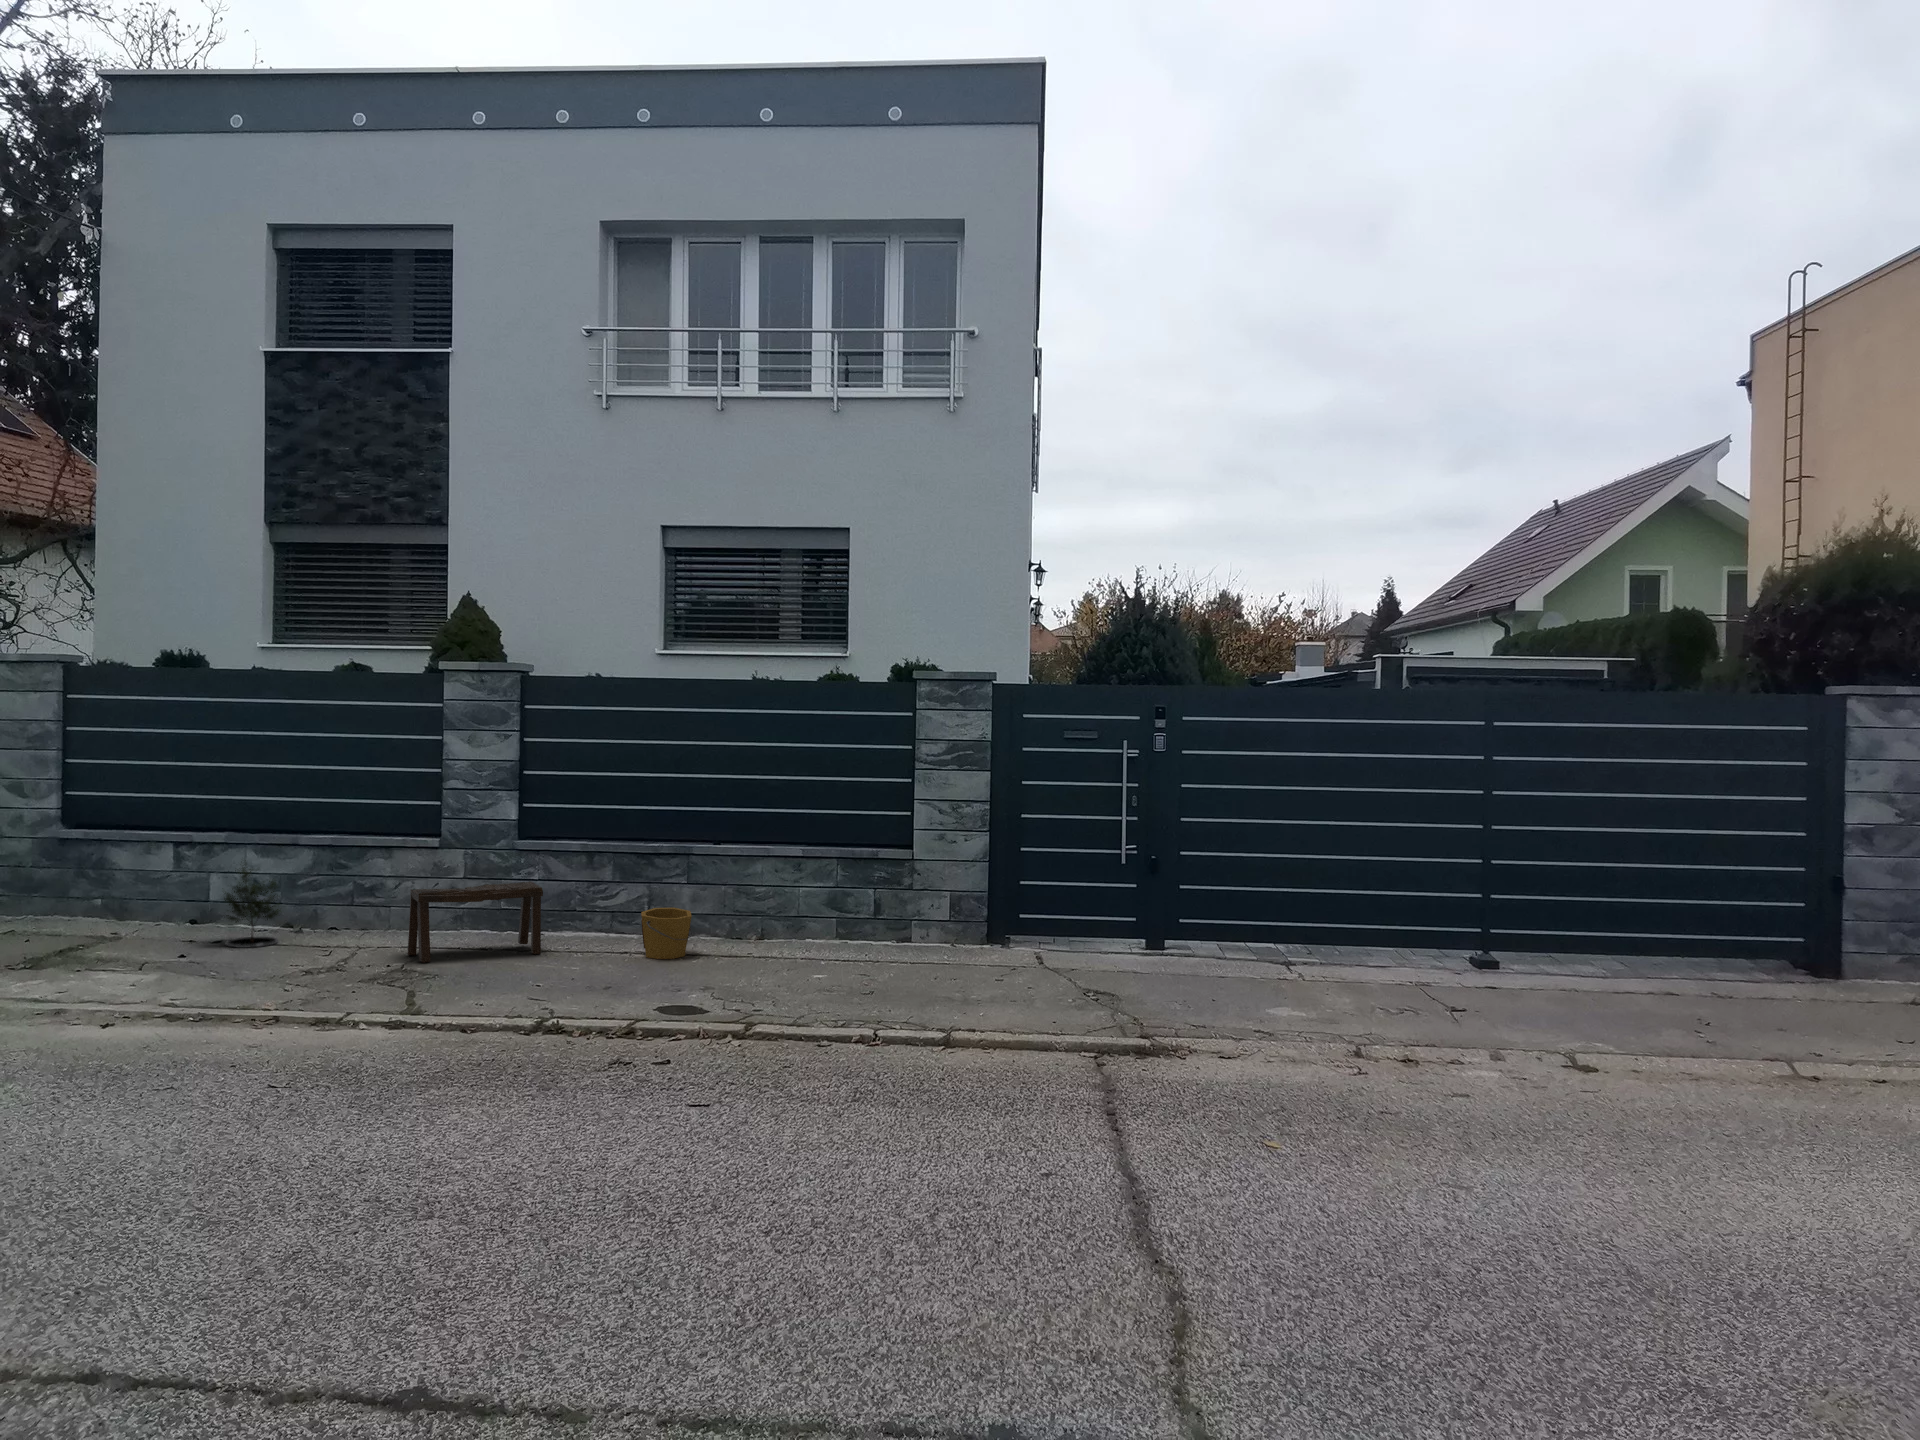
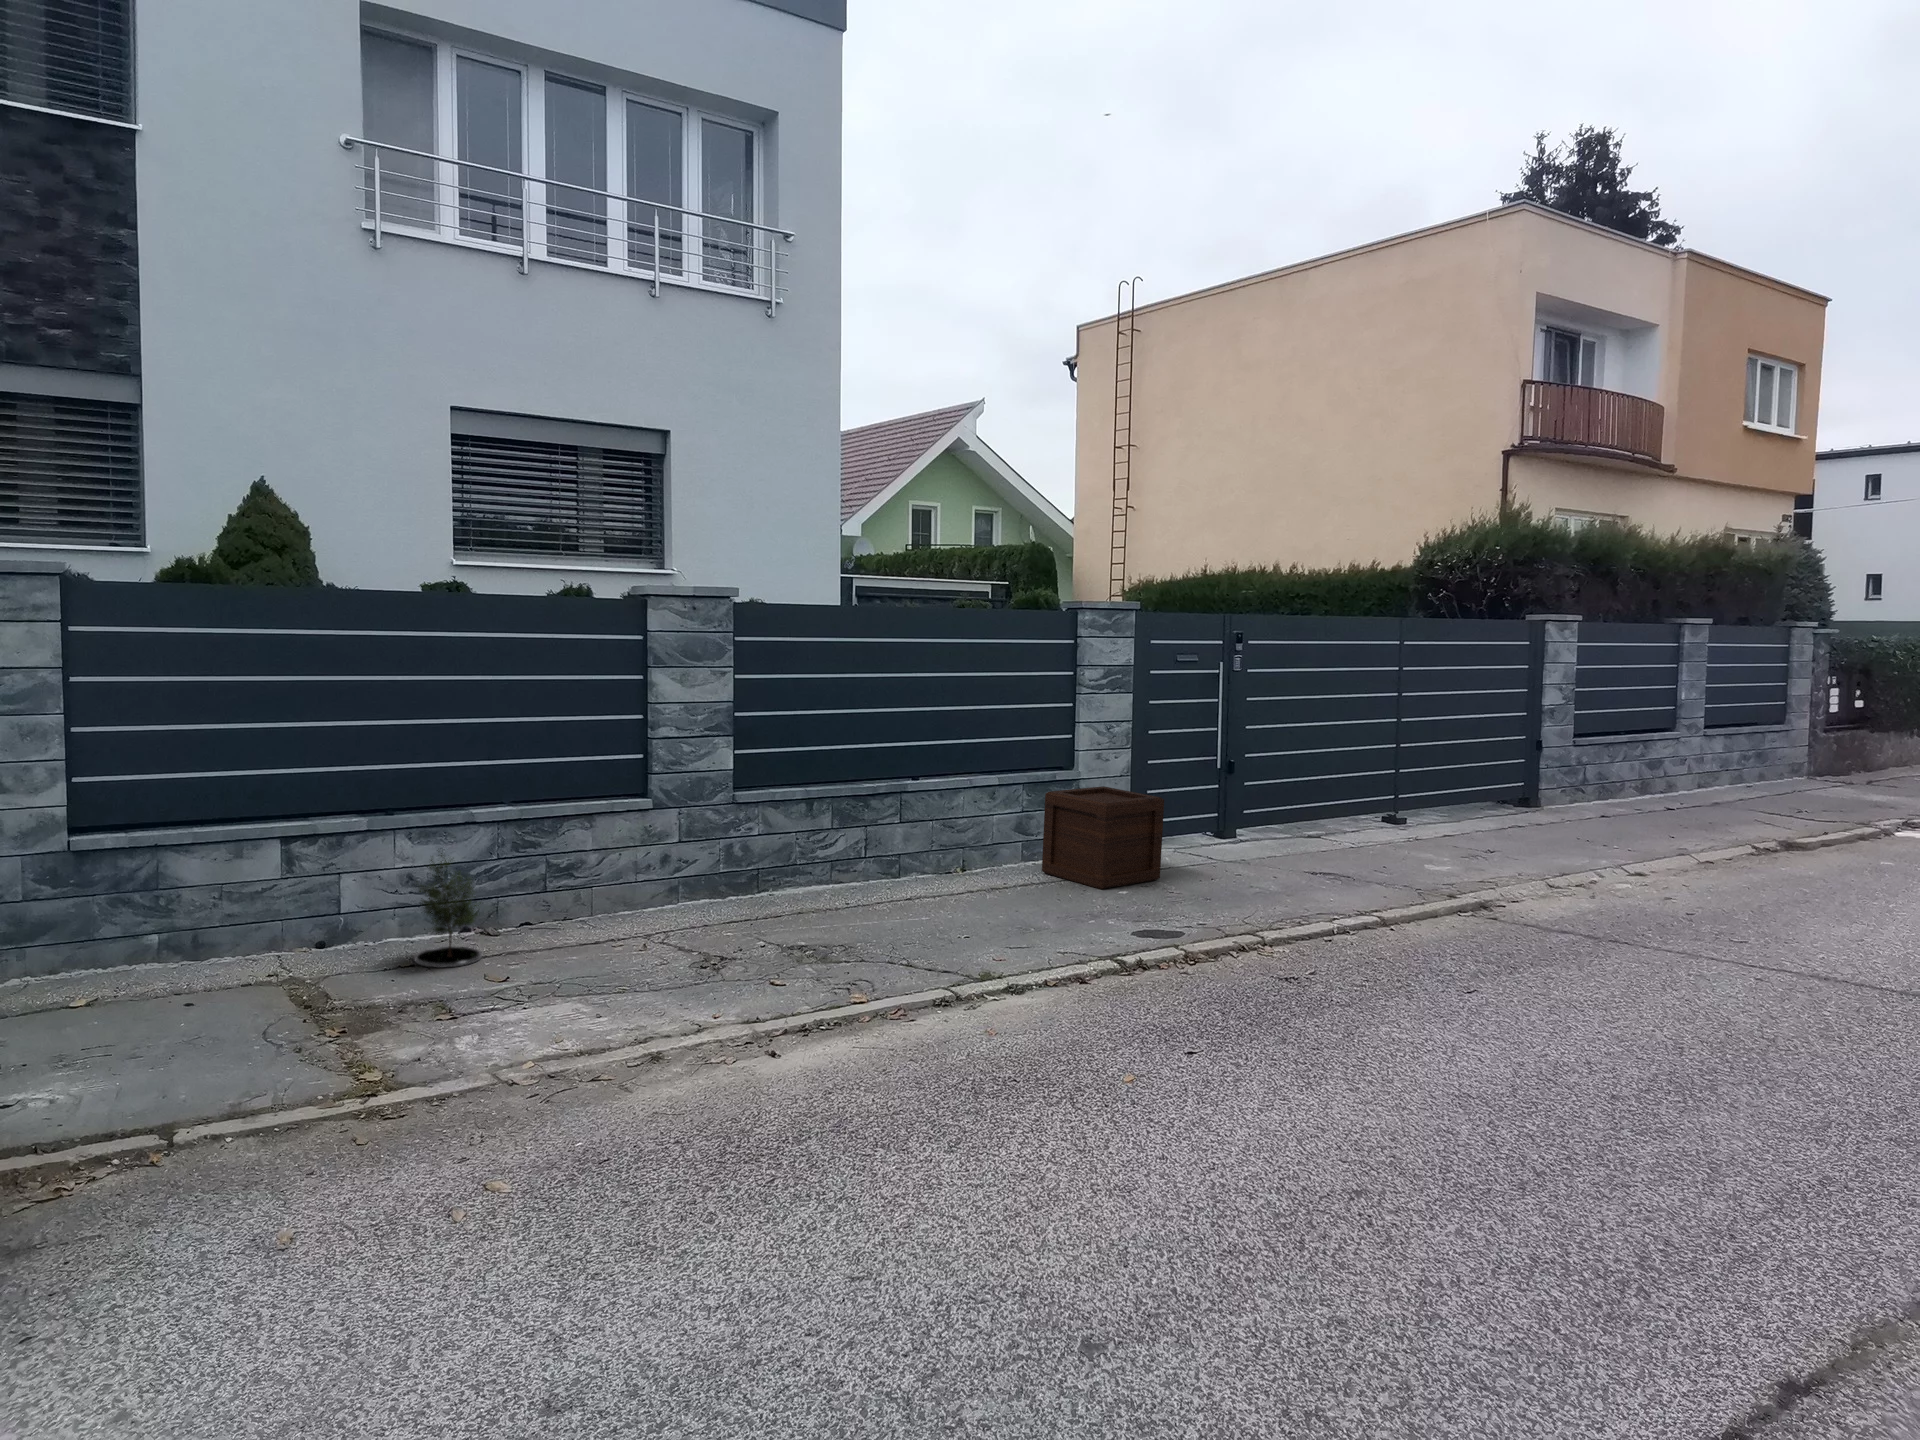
wooden crate: none [854,870,949,975] -> present [1042,786,1164,889]
bench: present [407,881,543,963] -> none [680,837,807,946]
bucket: present [641,907,692,959] -> none [880,848,933,903]

